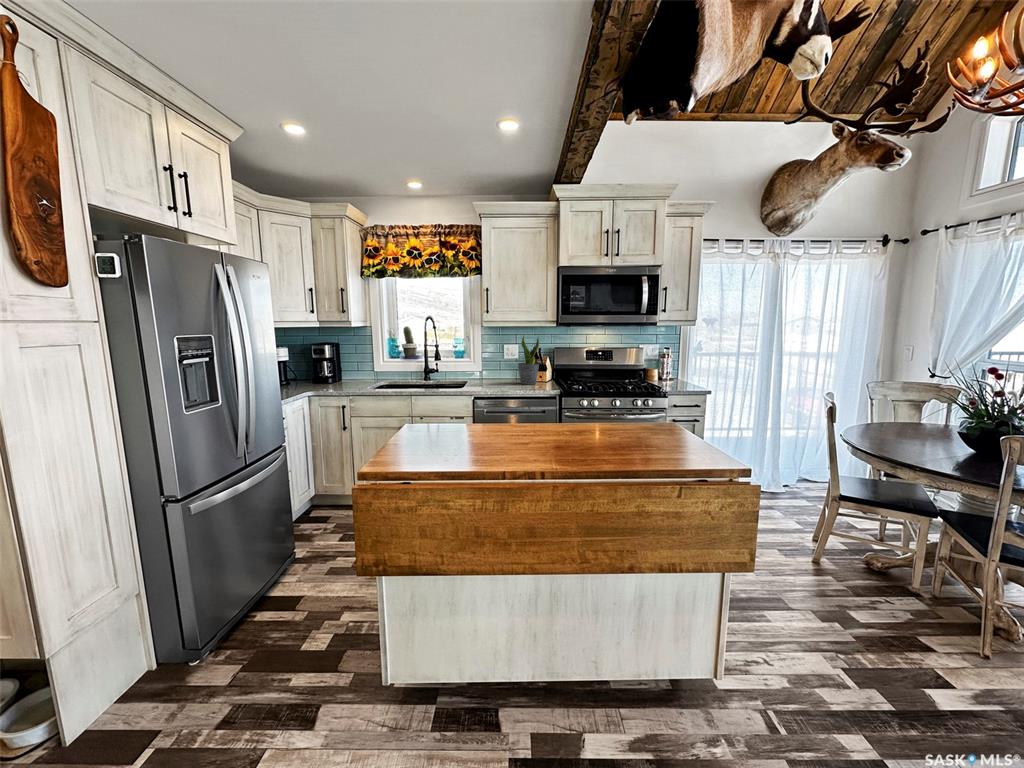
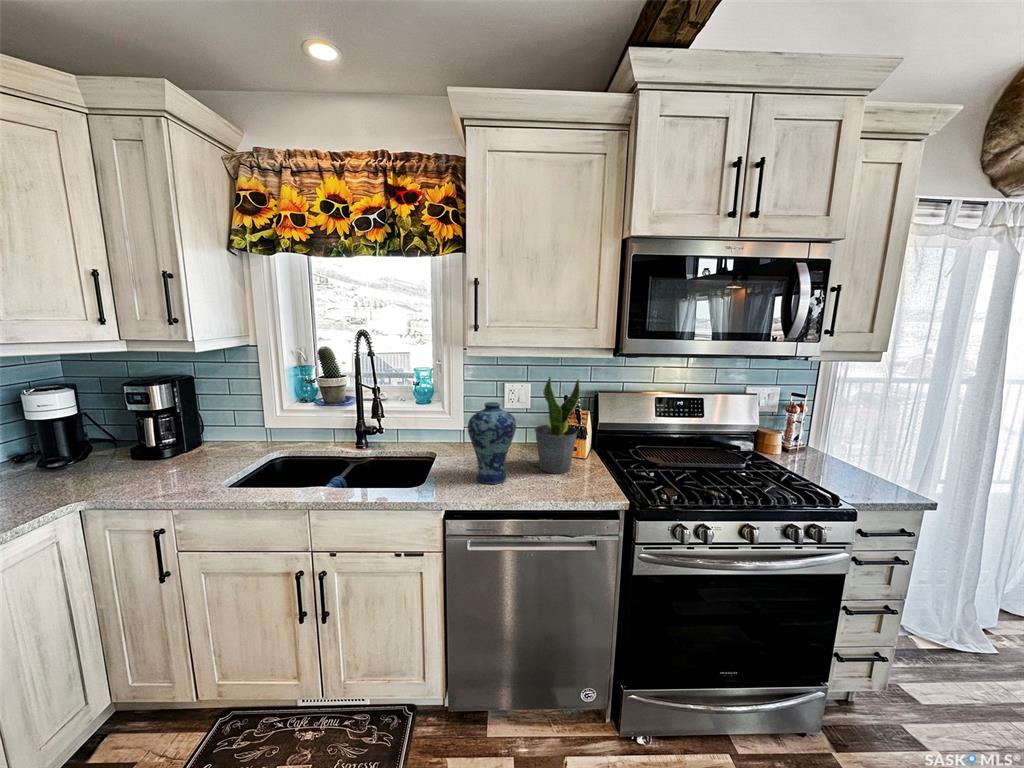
vase: none [484,348,507,387] -> present [468,402,516,484]

